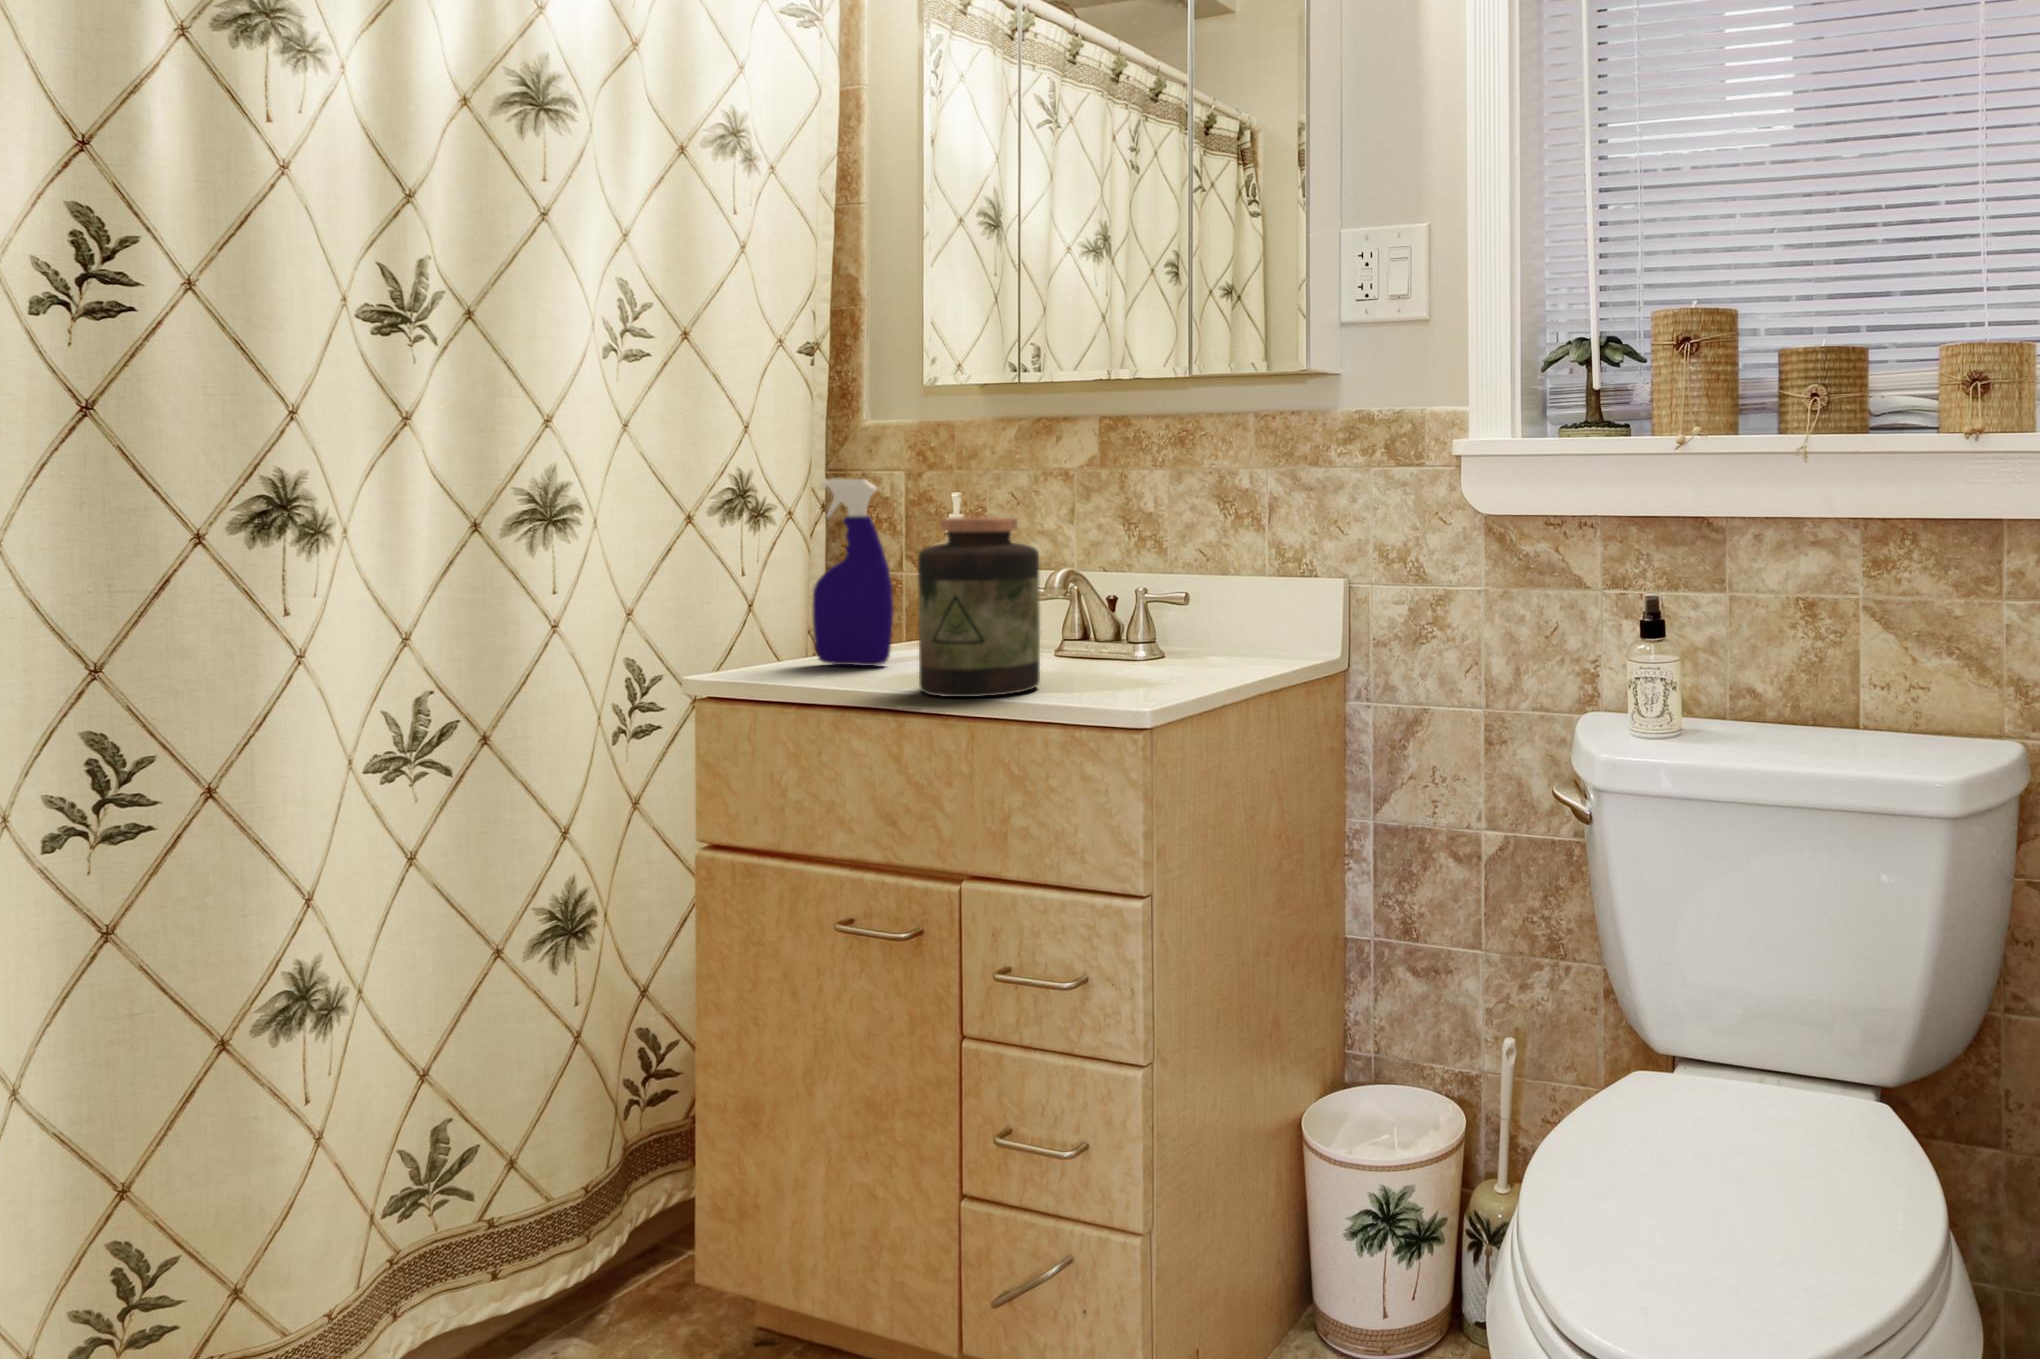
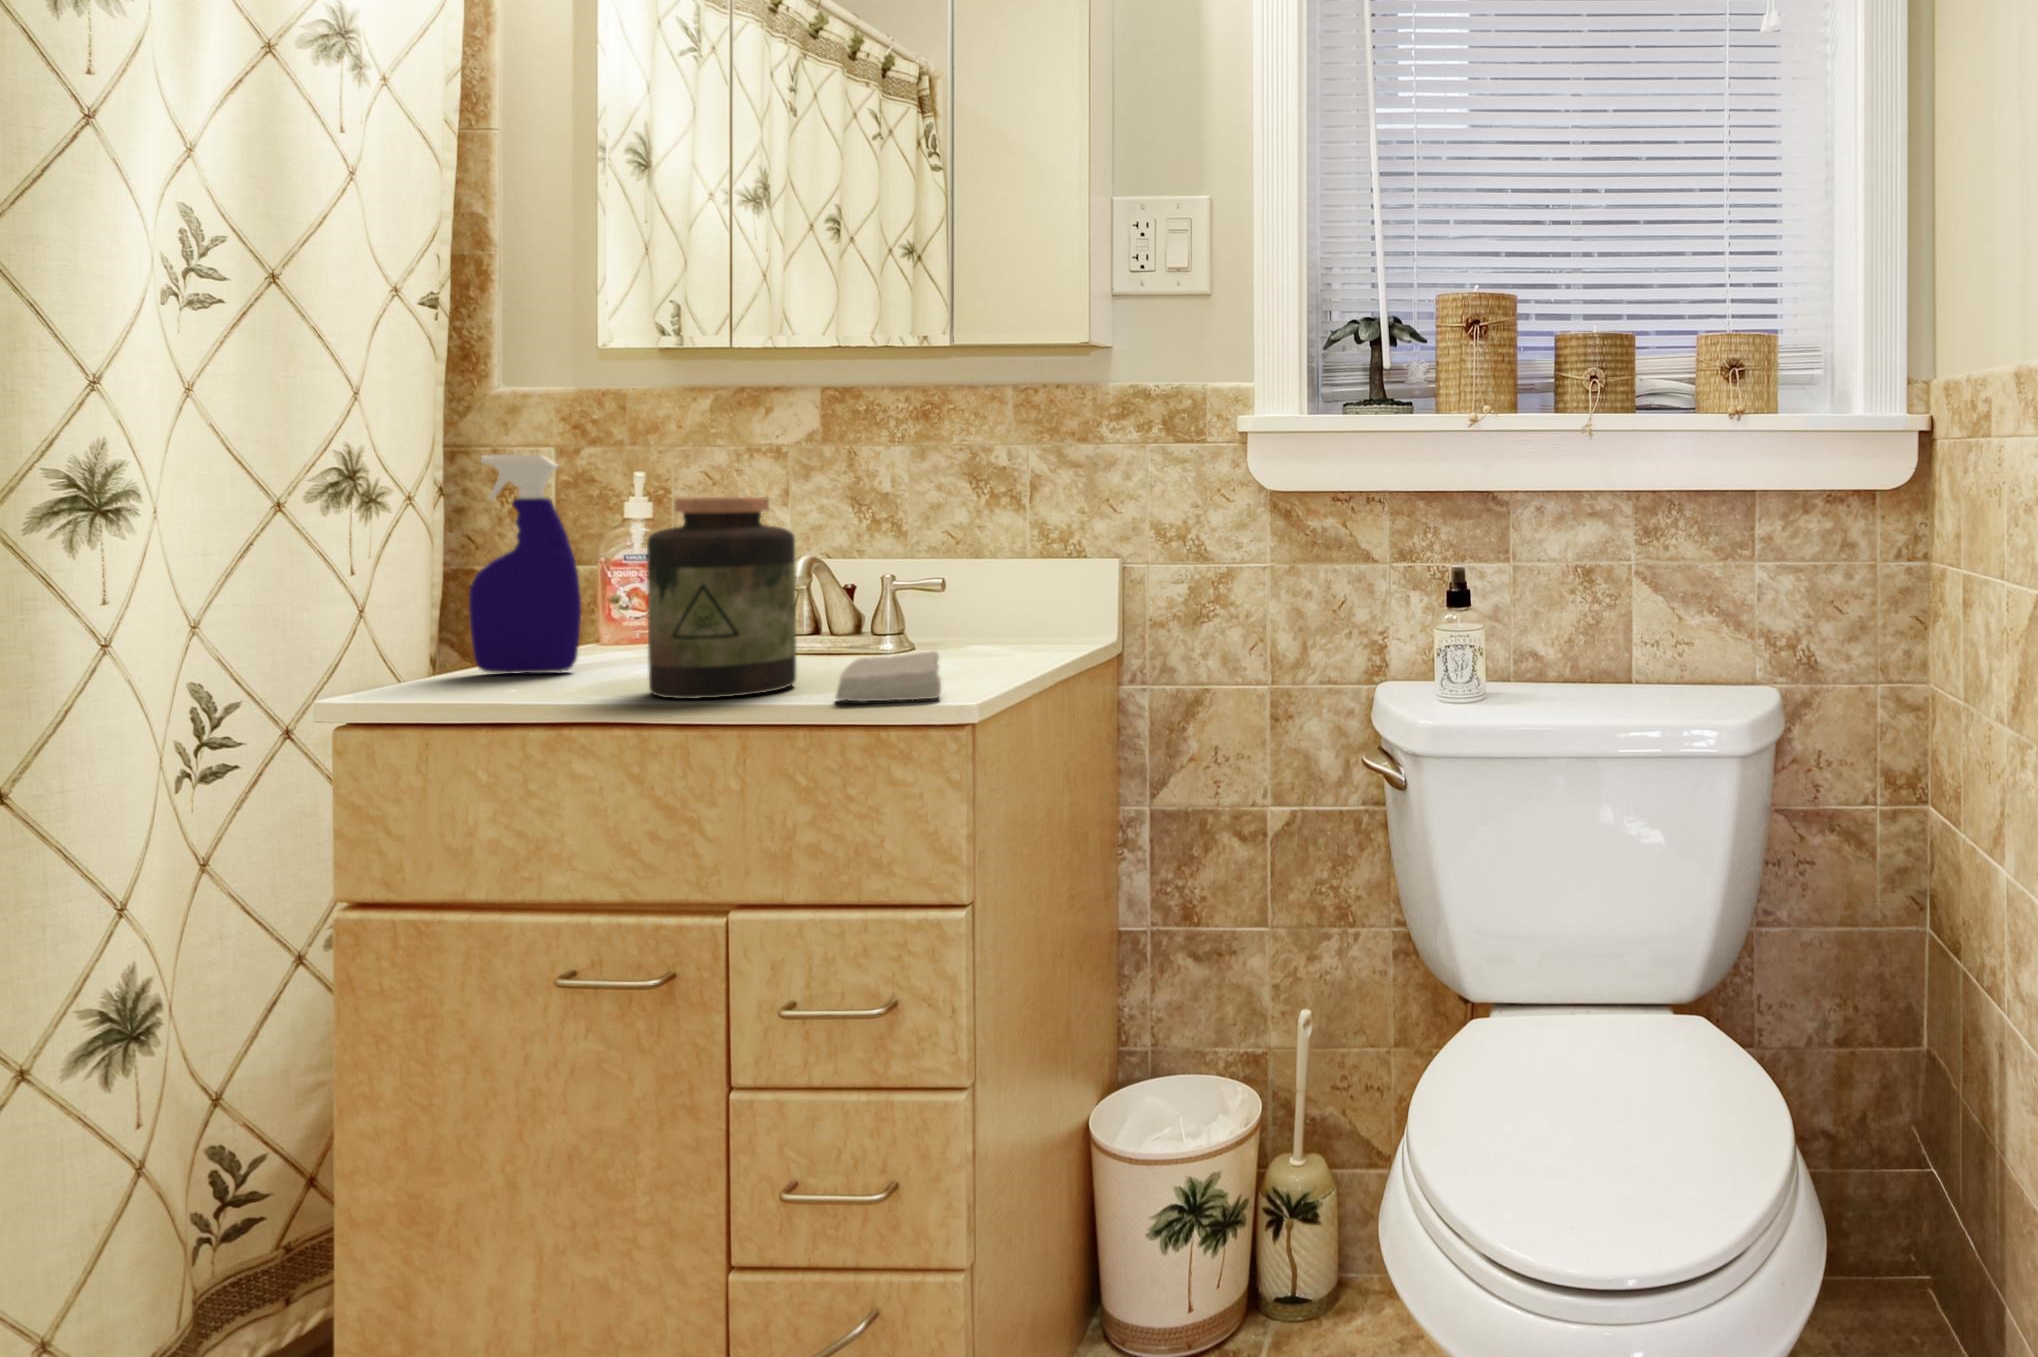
soap bar: none [1054,664,1146,709] -> present [836,651,941,702]

